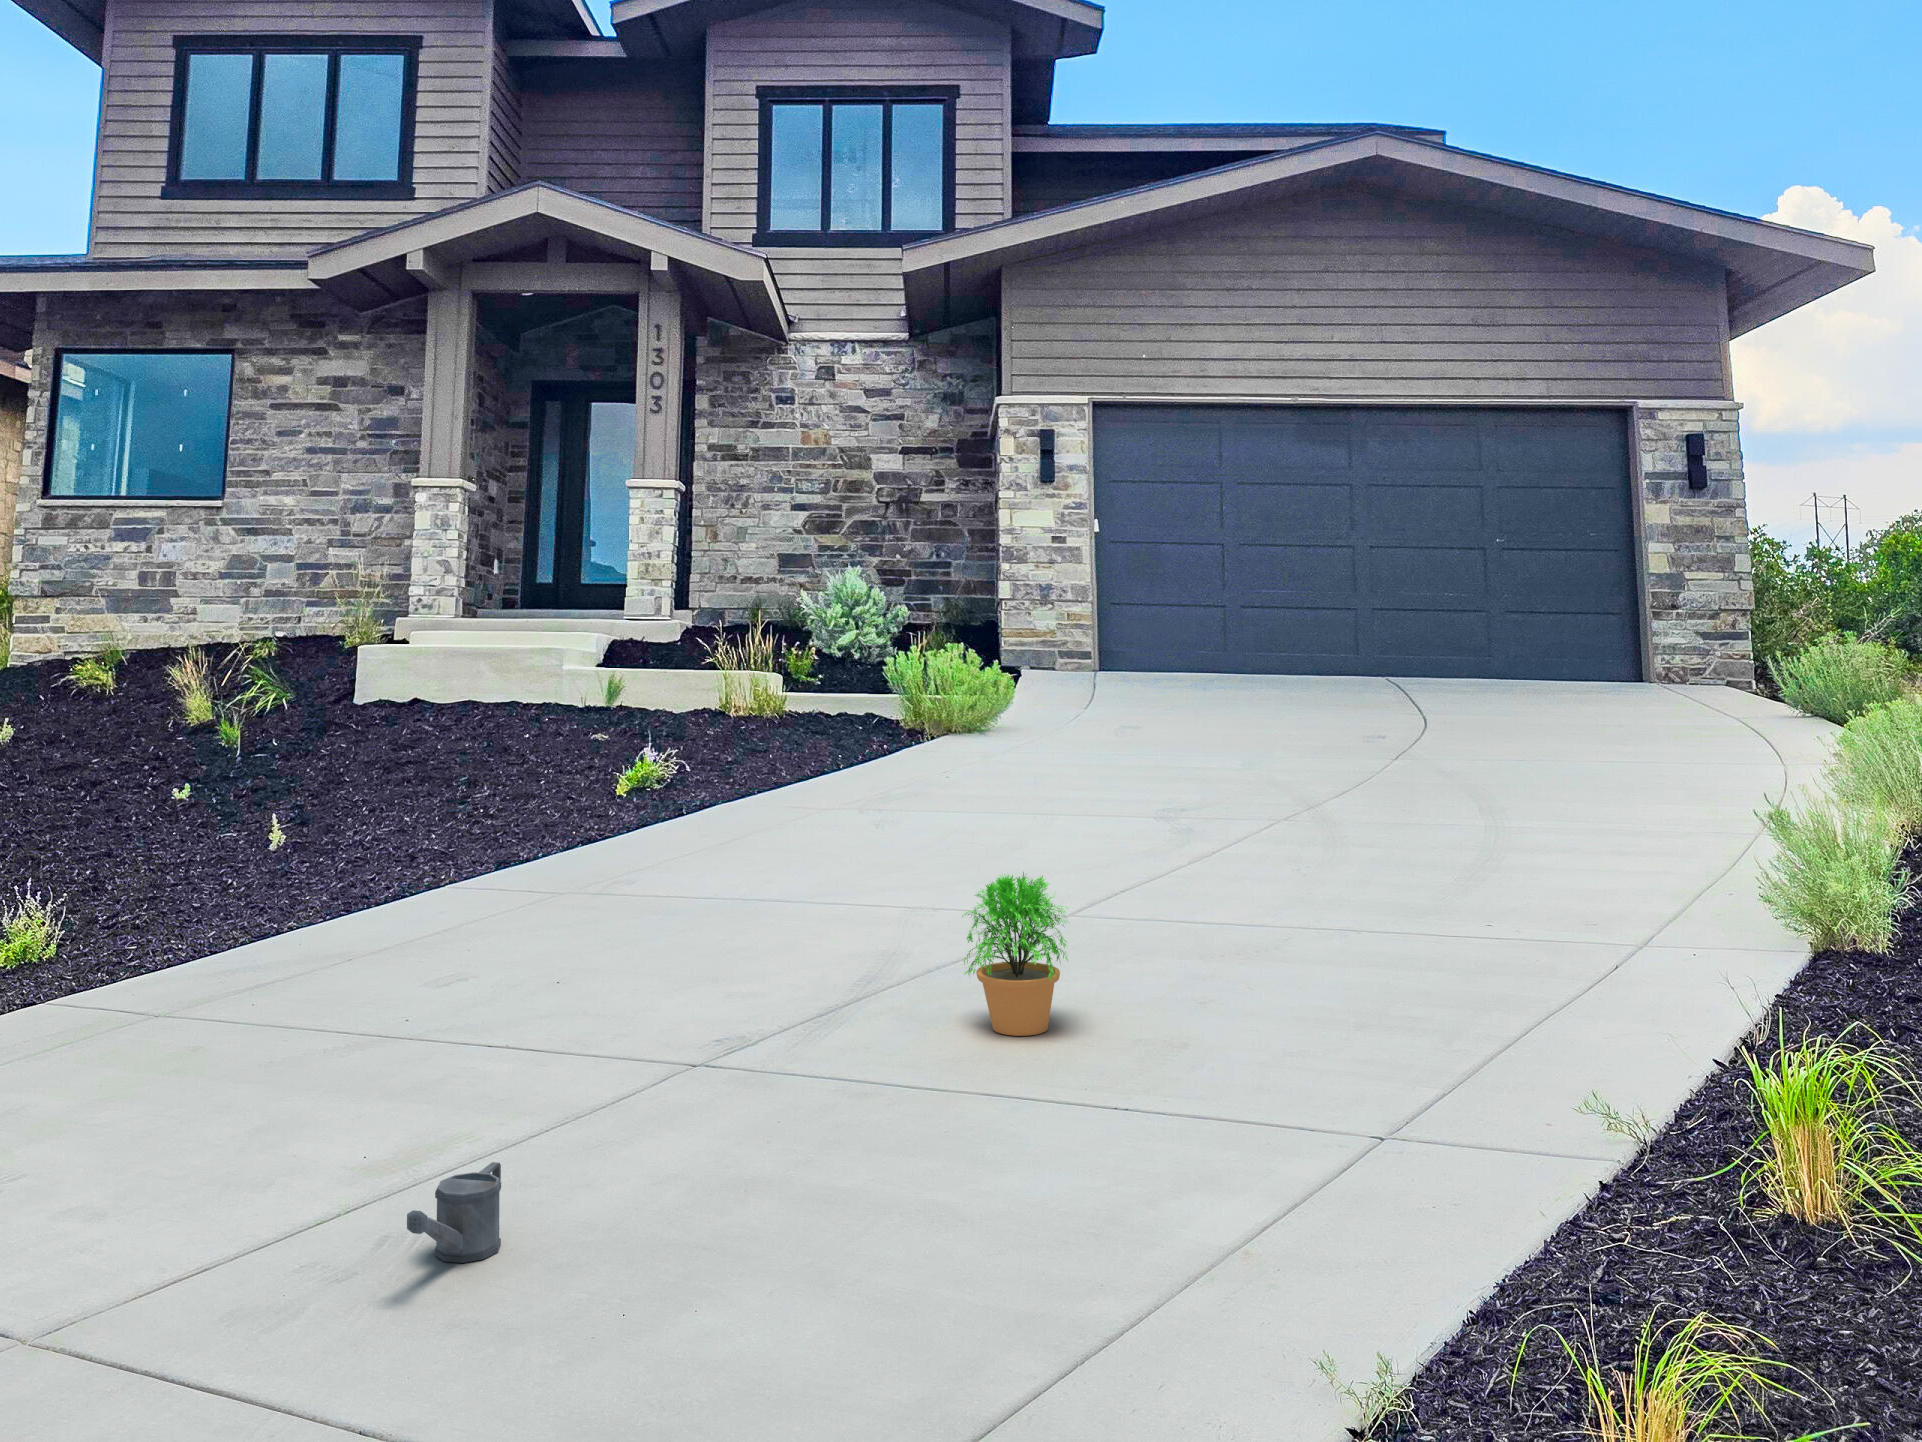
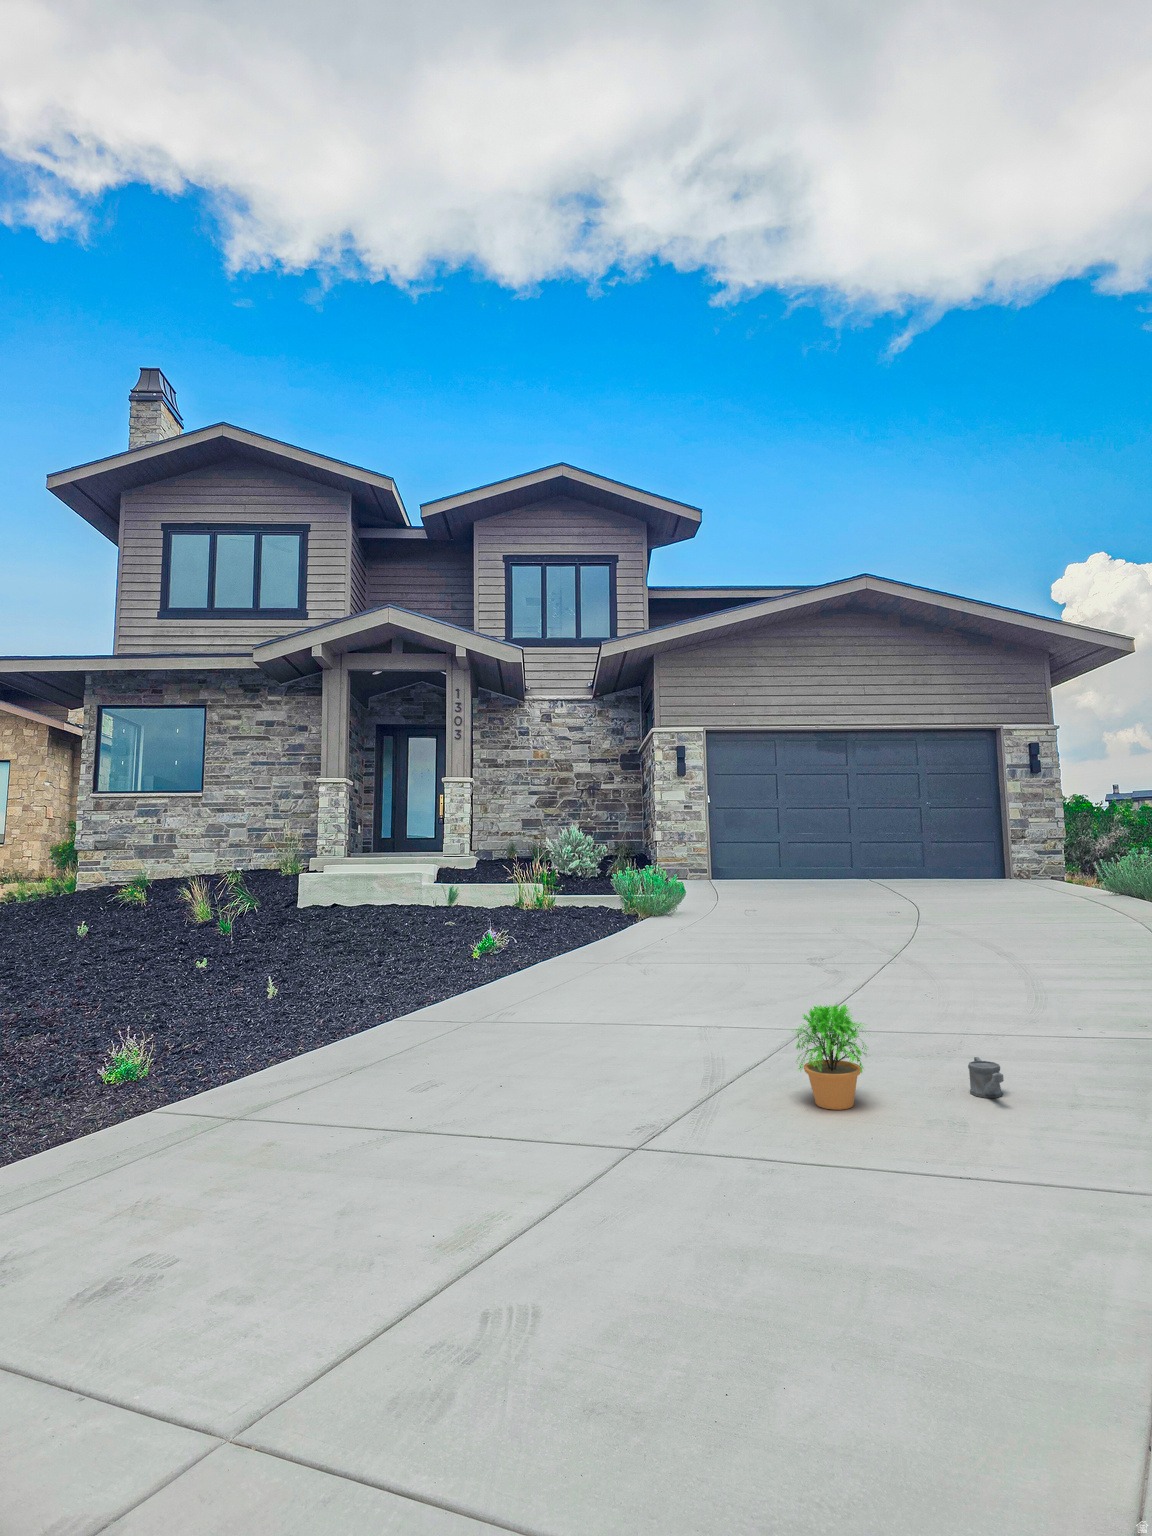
watering can: present [407,1162,501,1263] -> present [968,1057,1004,1098]

